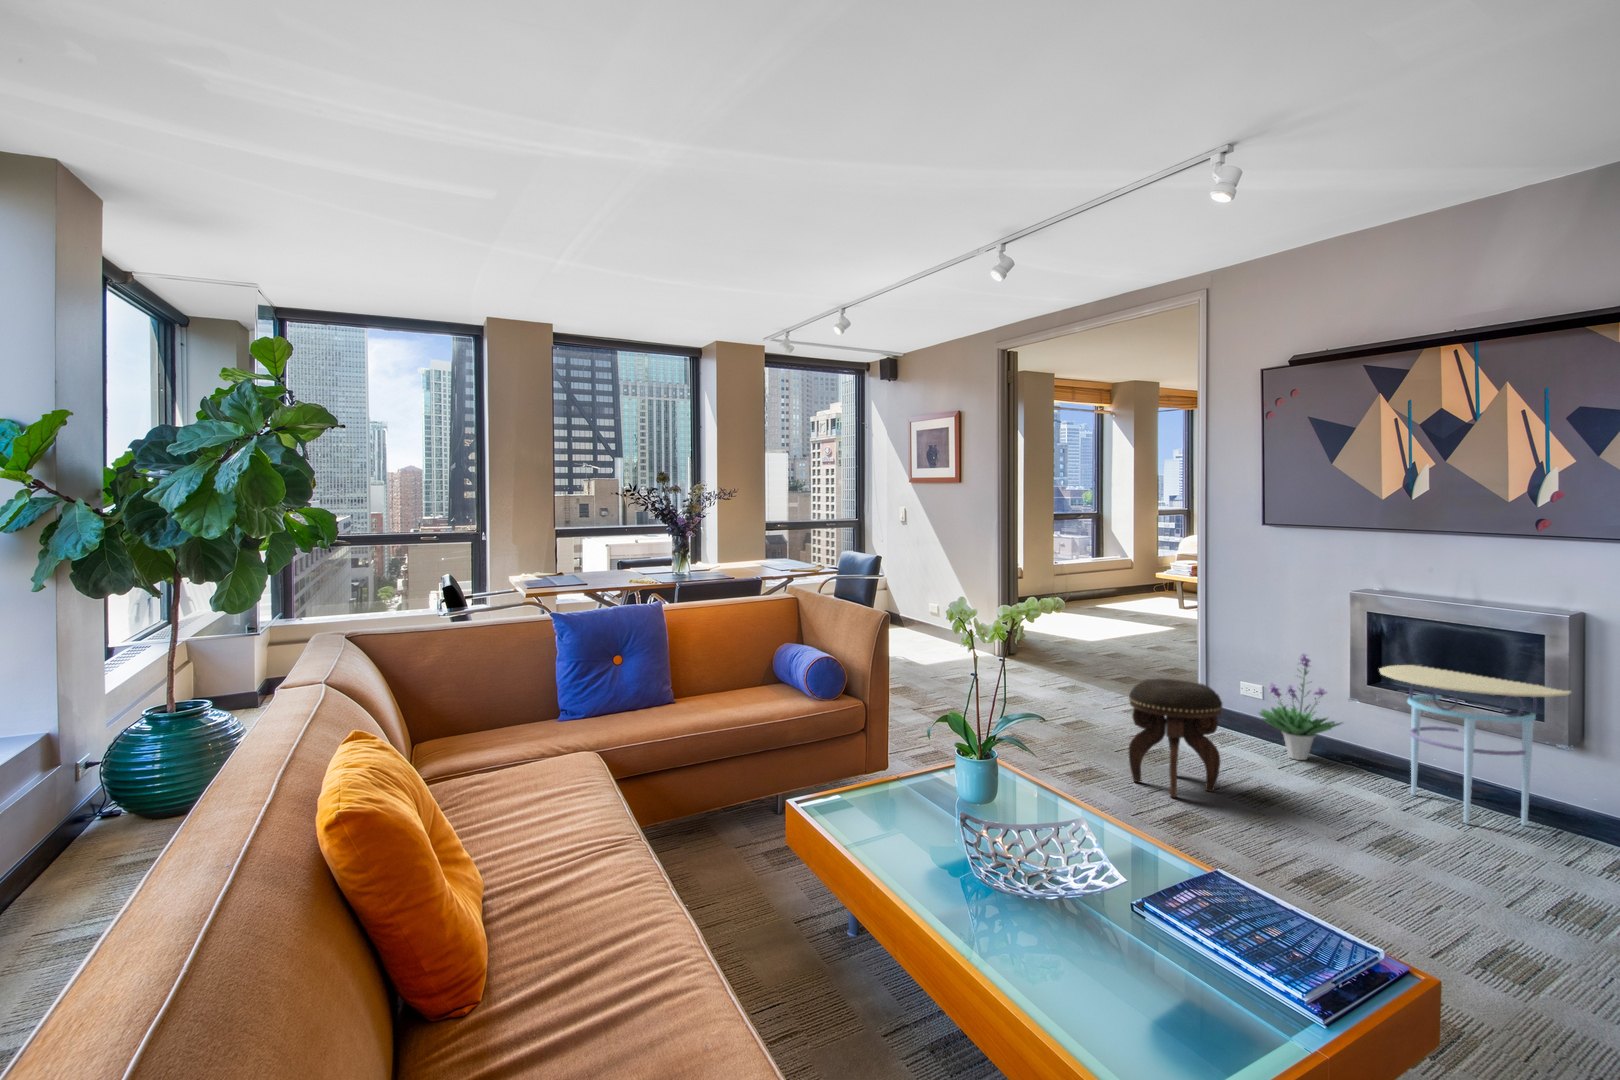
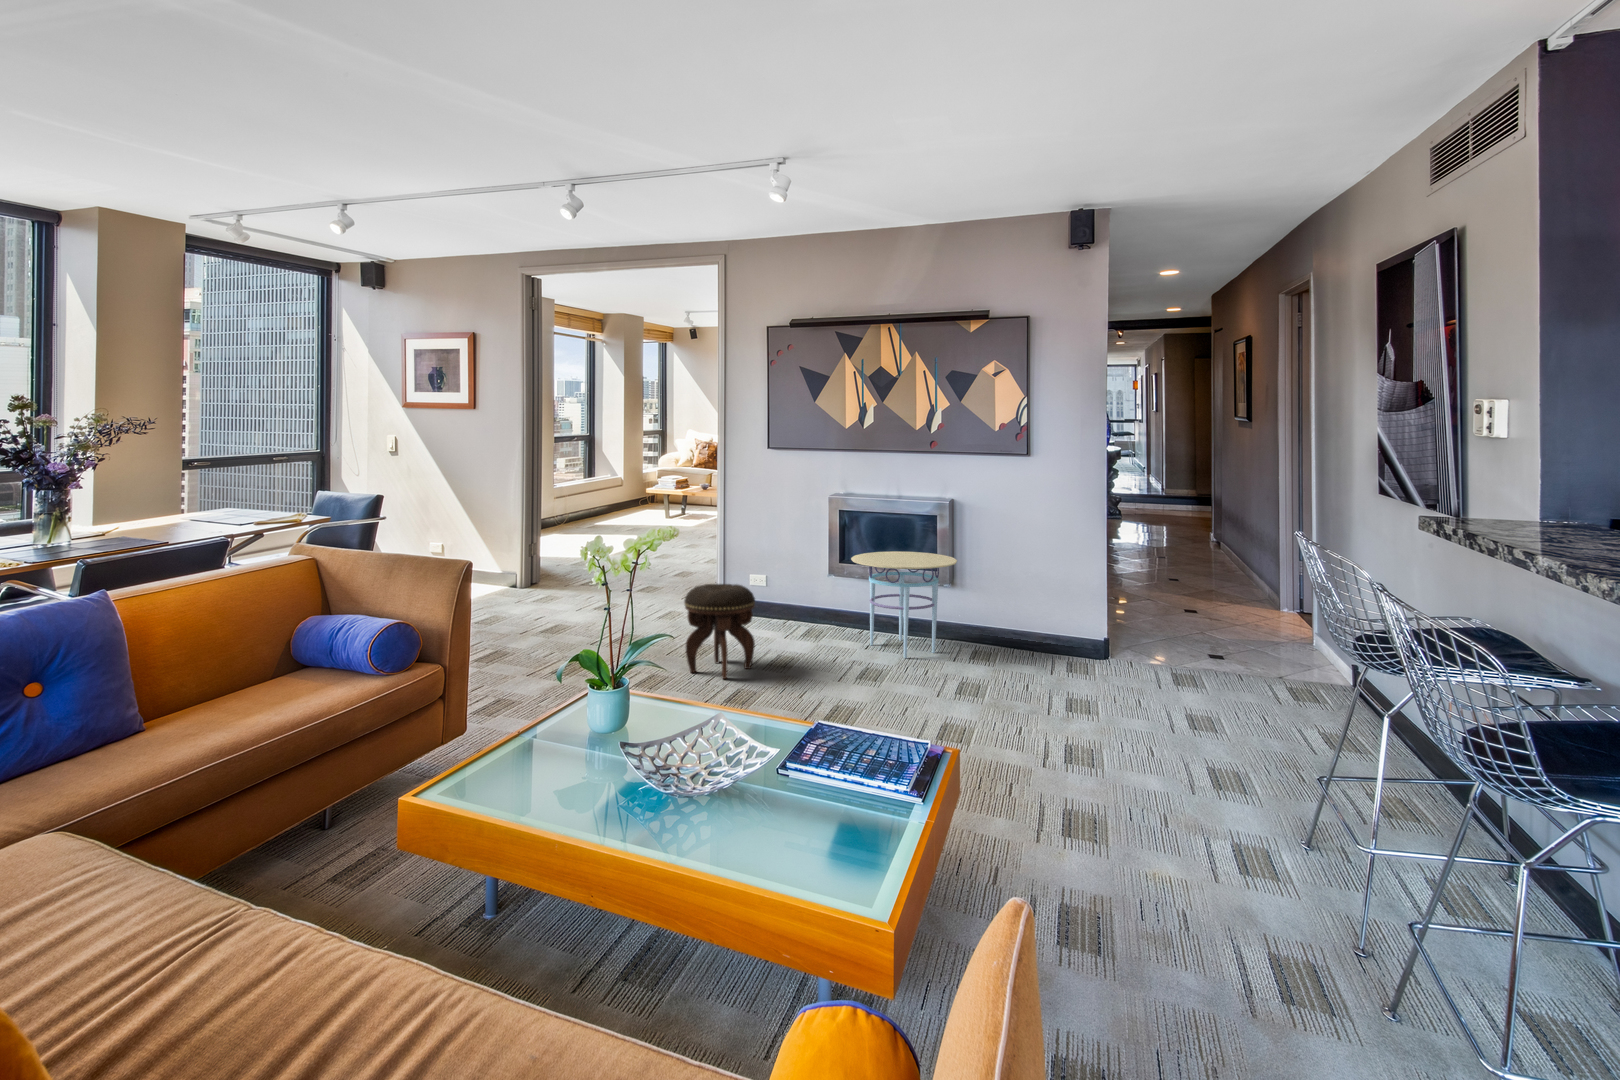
potted plant: present [1260,653,1341,760] -> none [768,551,825,633]

